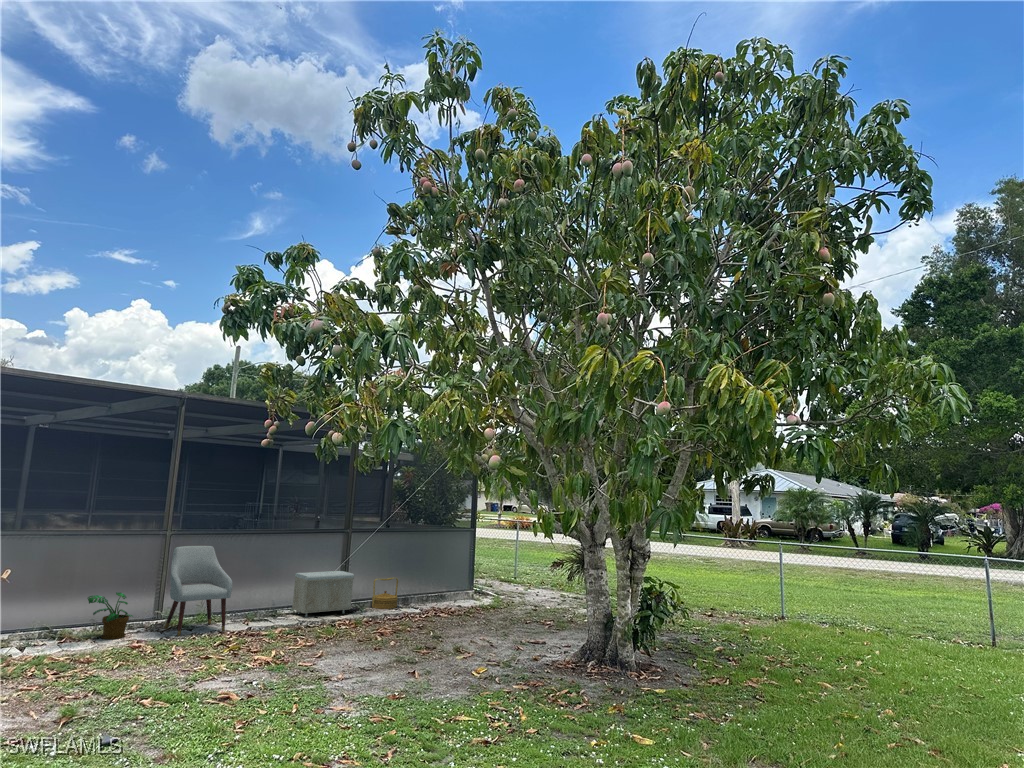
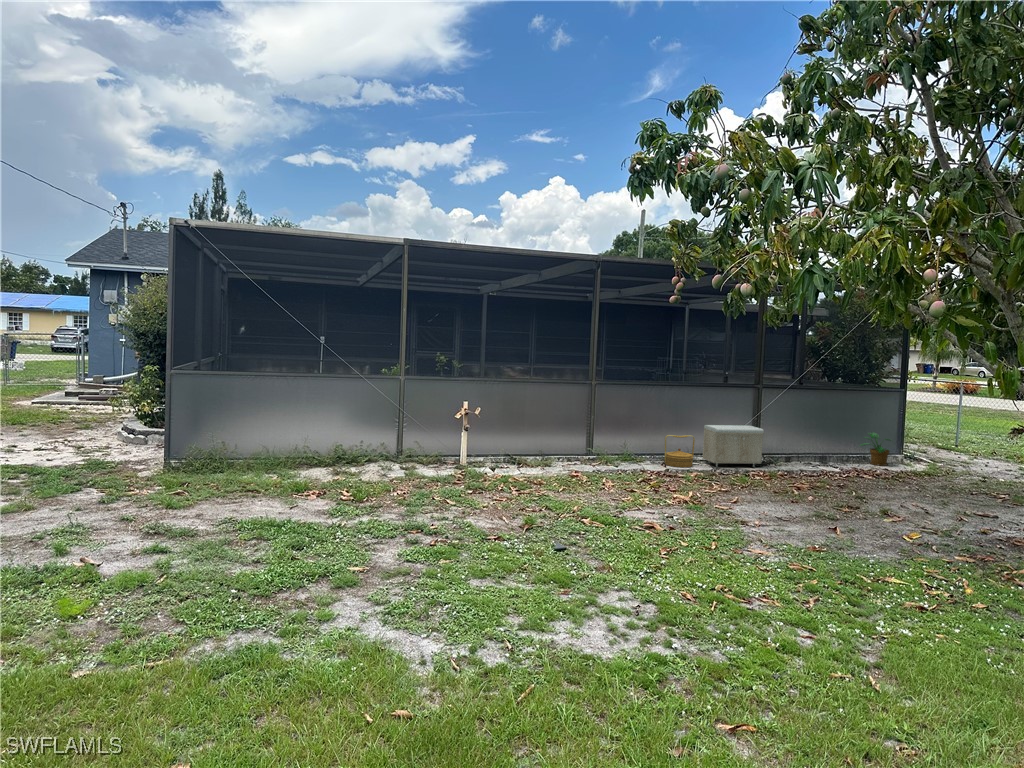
chair: present [164,546,233,636] -> none [594,395,648,472]
woven basket: present [372,577,398,609] -> present [665,435,695,467]
potted plant: present [88,592,133,639] -> present [860,432,891,466]

